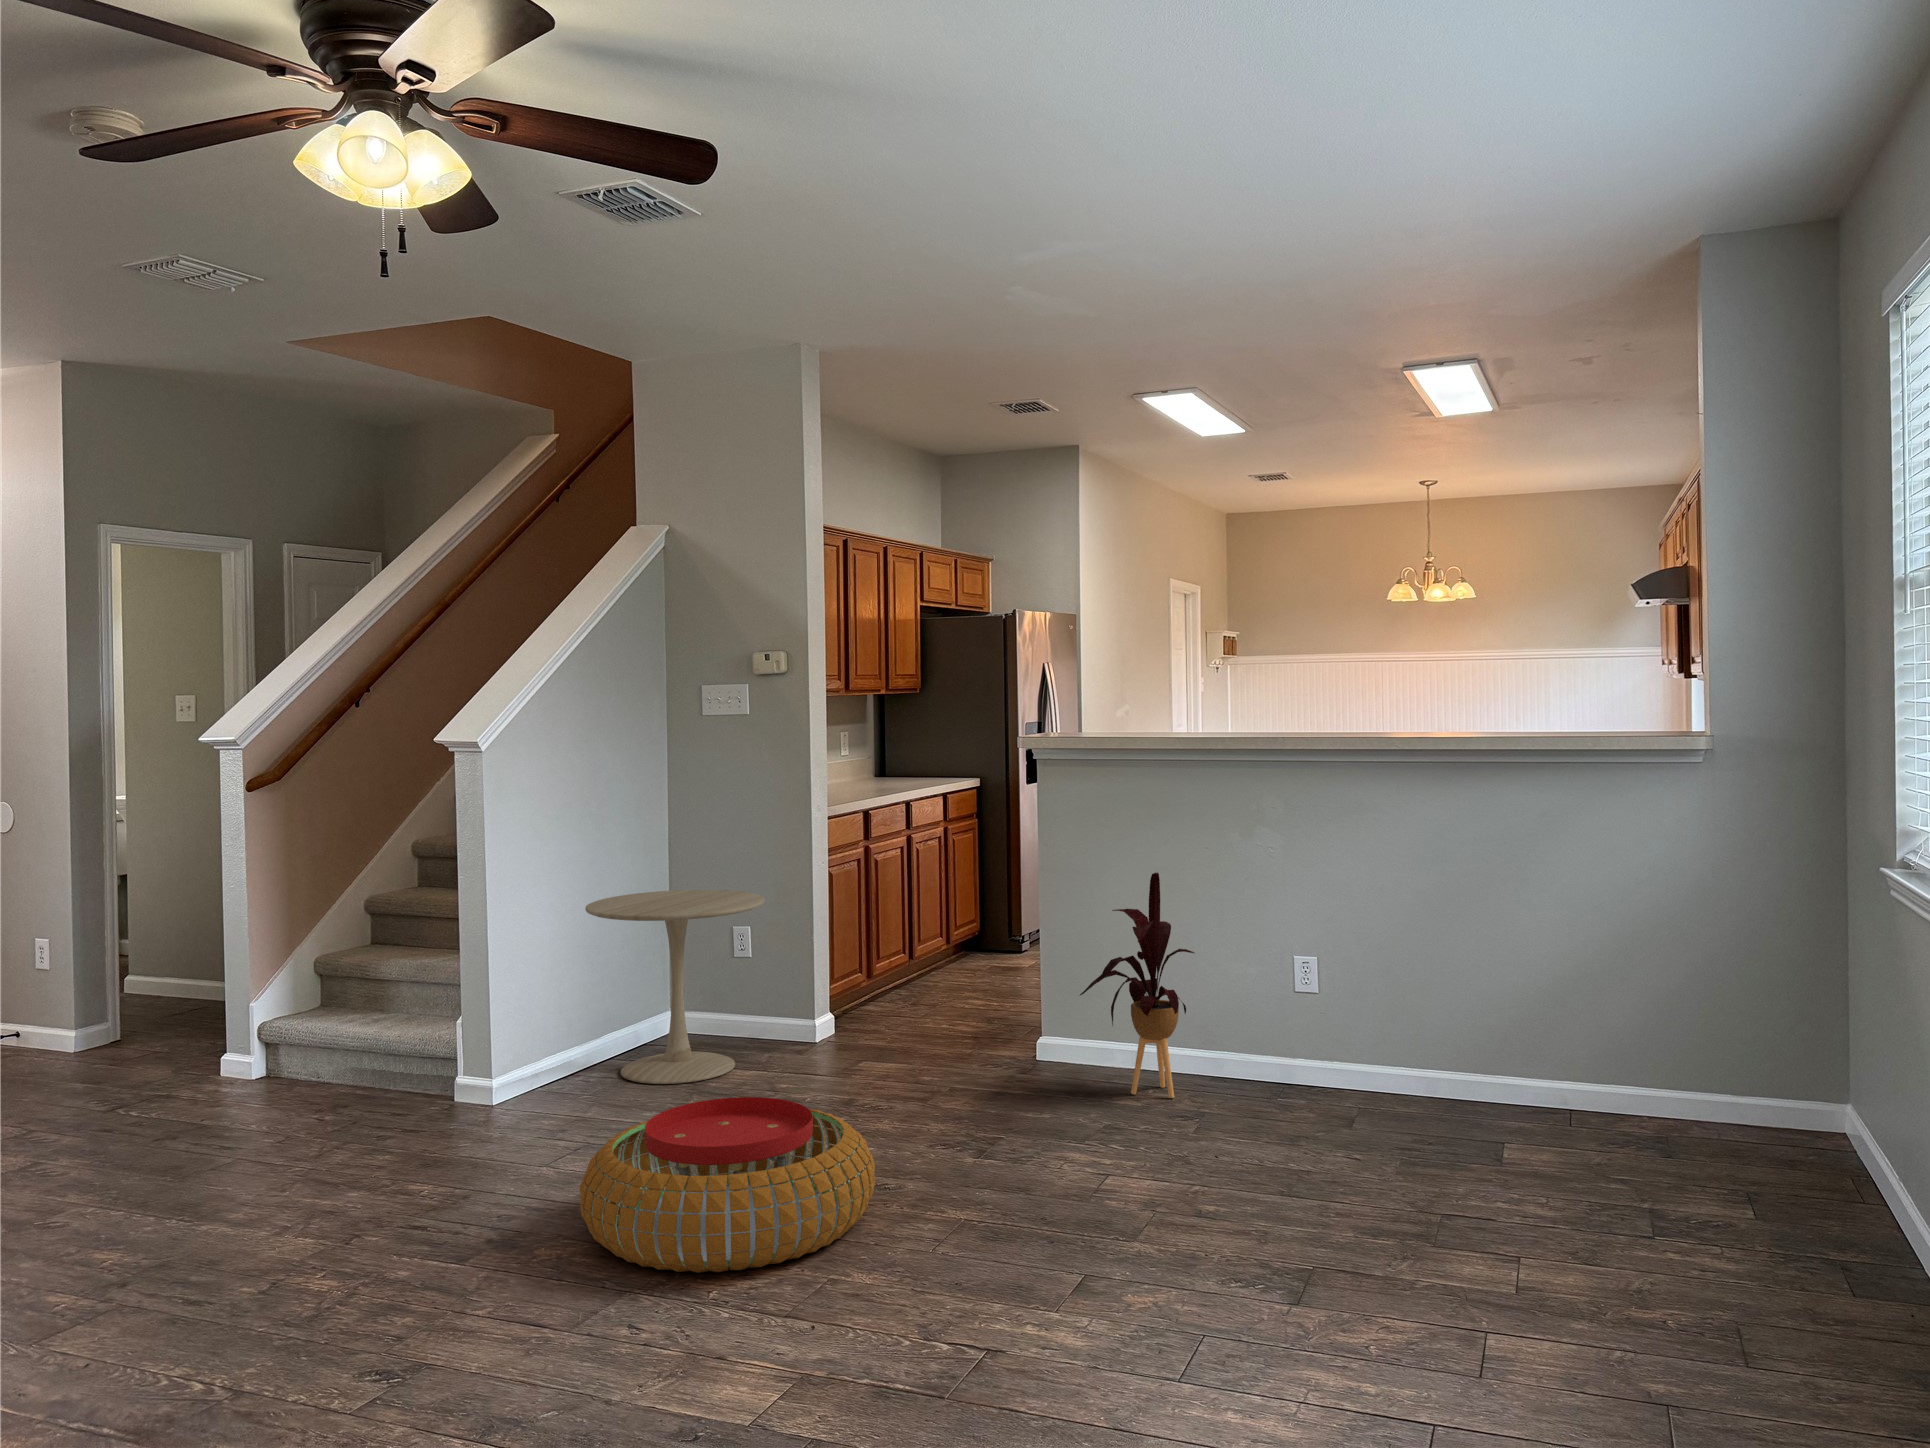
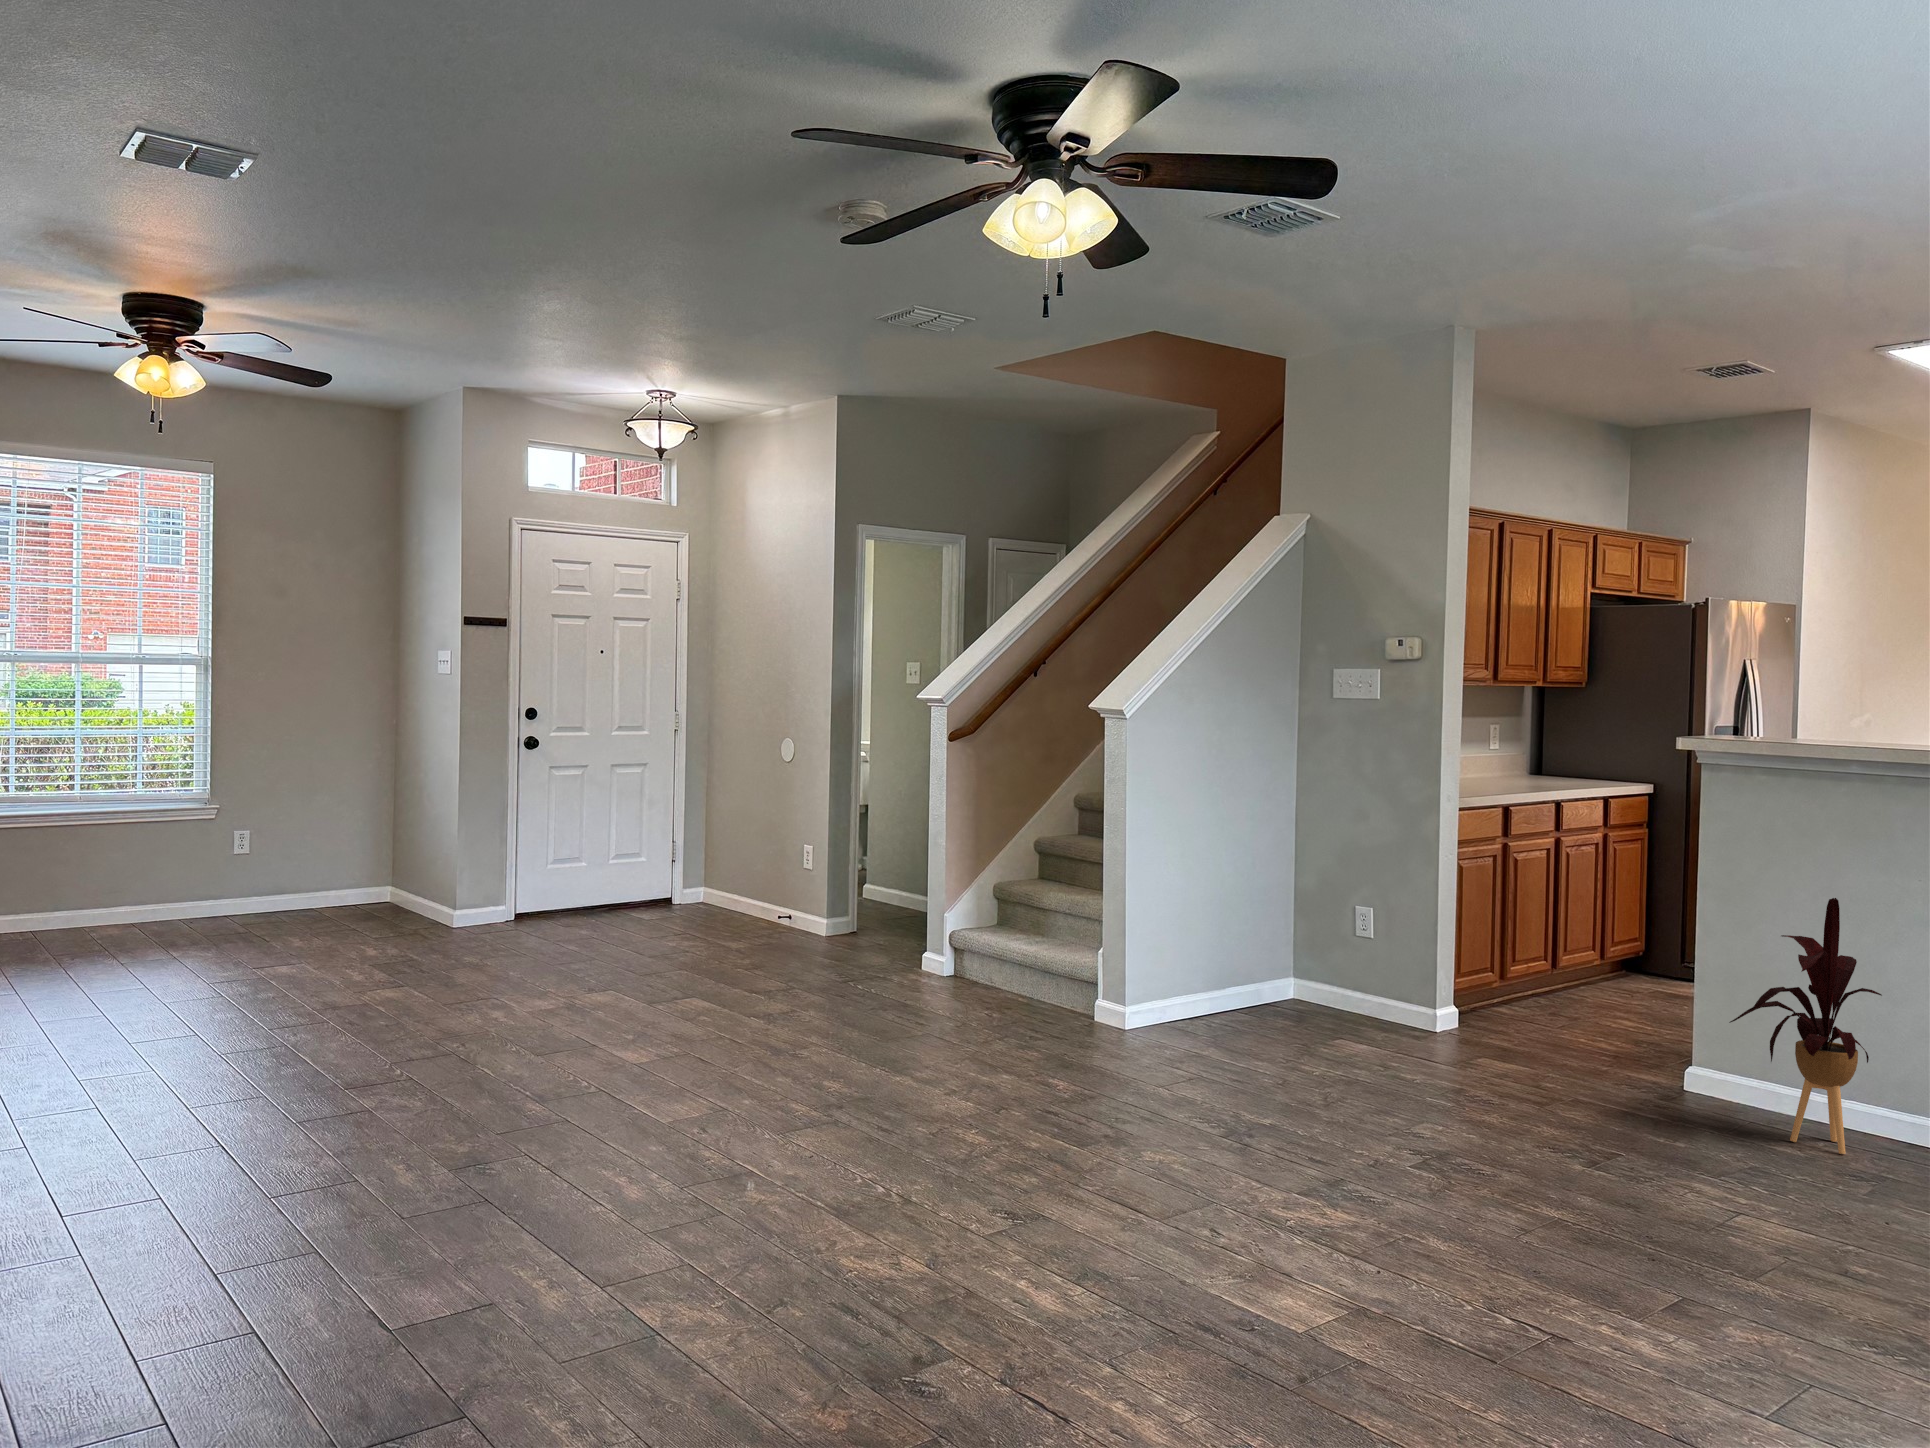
side table: present [585,890,765,1084] -> none [1216,862,1388,1046]
pouf: present [580,1097,875,1273] -> none [1183,1055,1465,1213]

